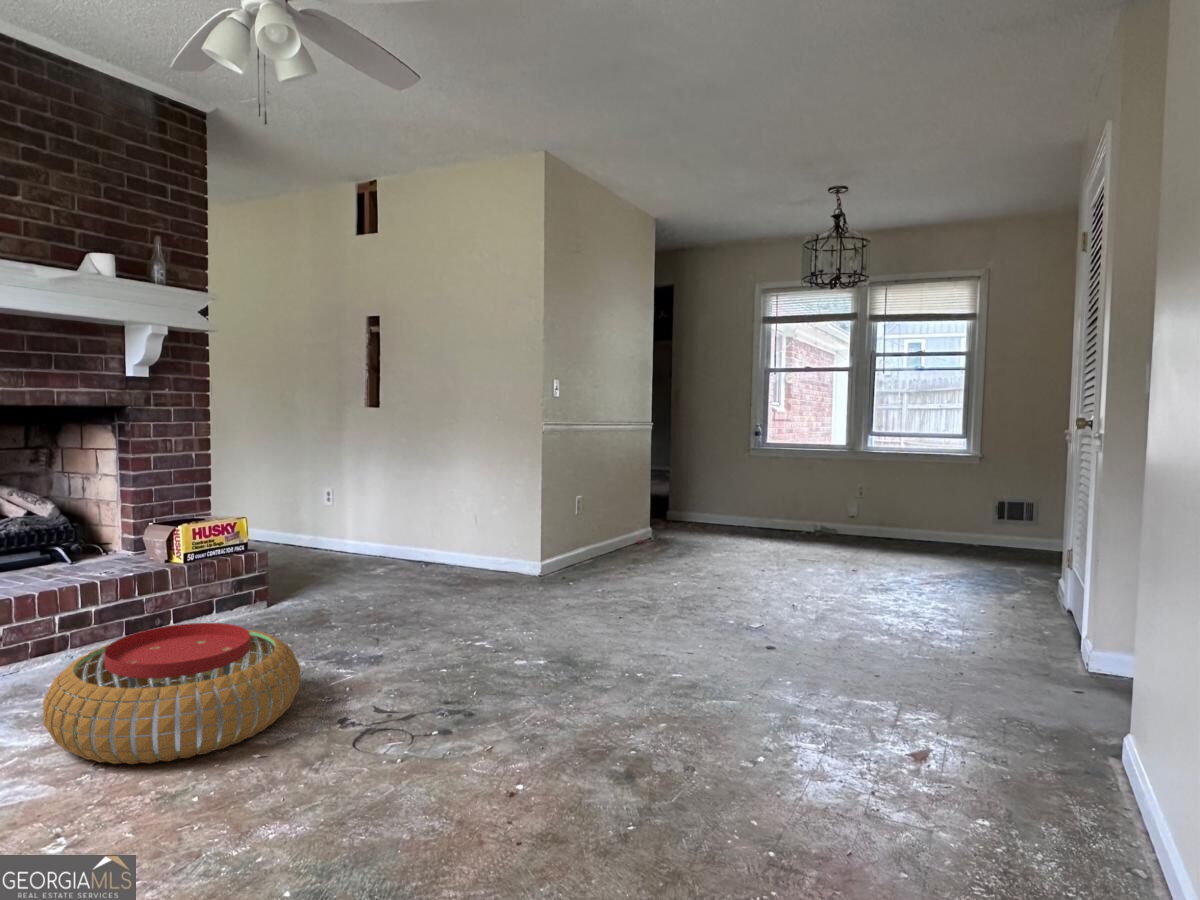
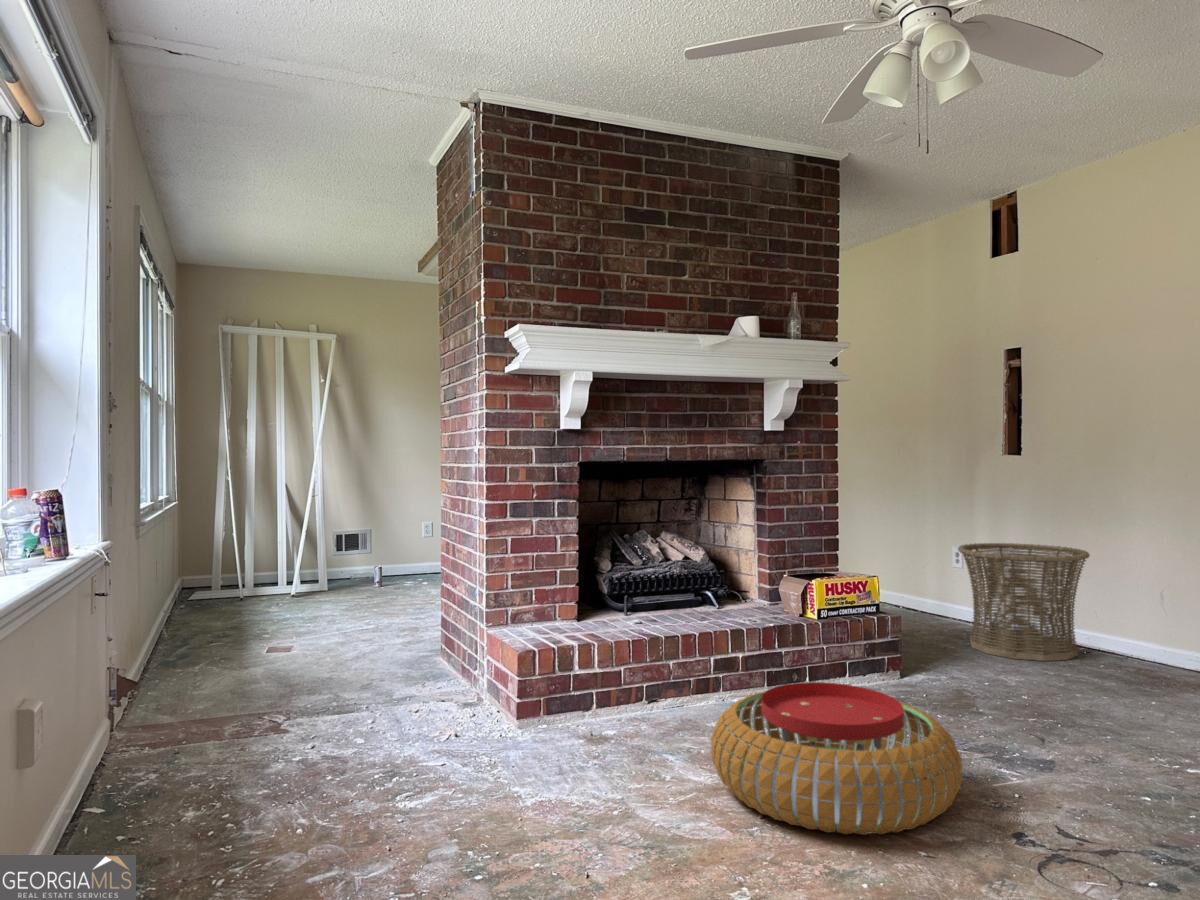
basket: none [327,479,428,576] -> present [958,543,1090,661]

